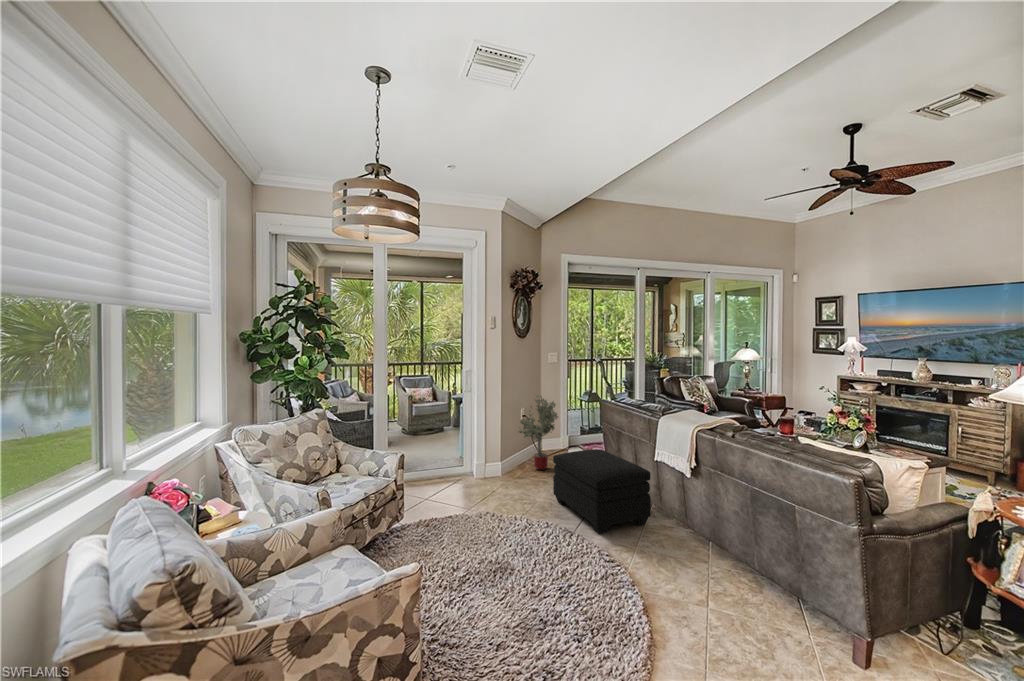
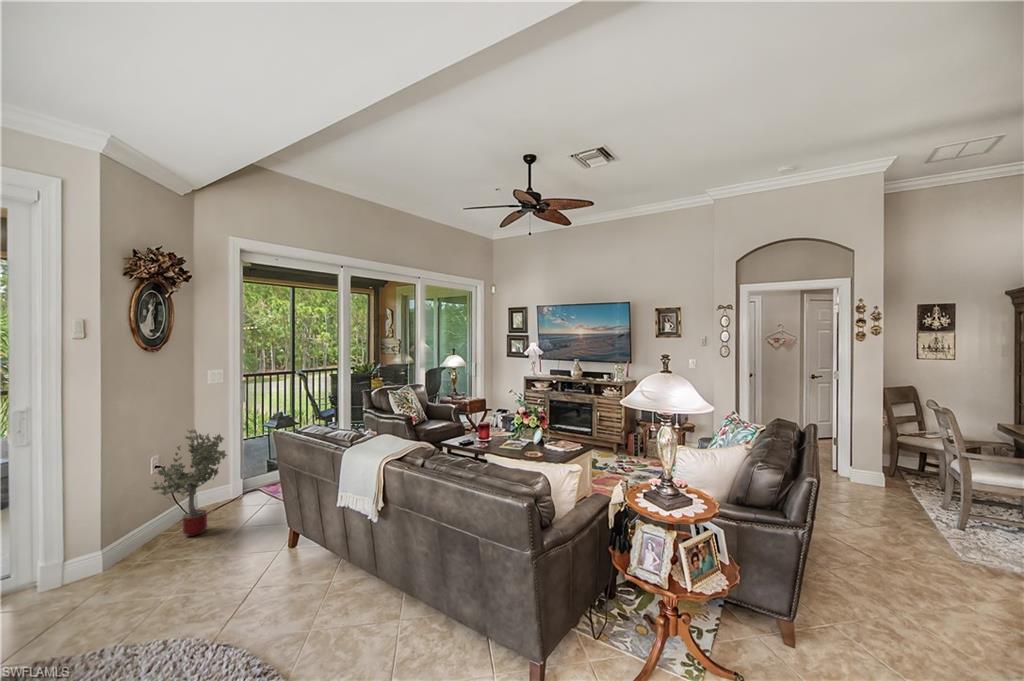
ottoman: present [553,449,651,534] -> none [200,494,340,621]

